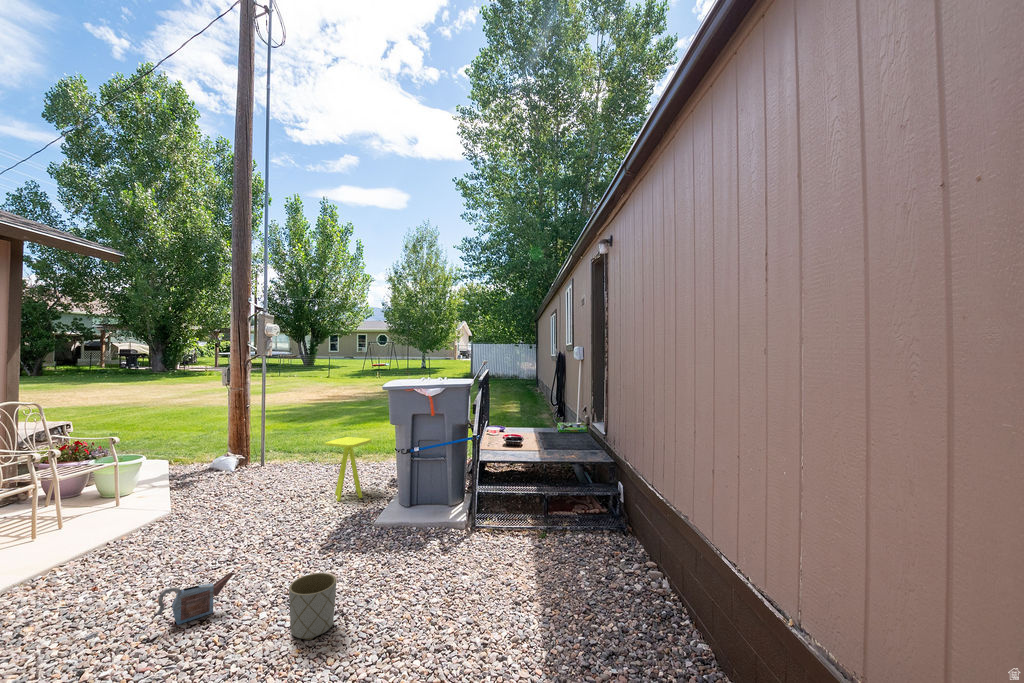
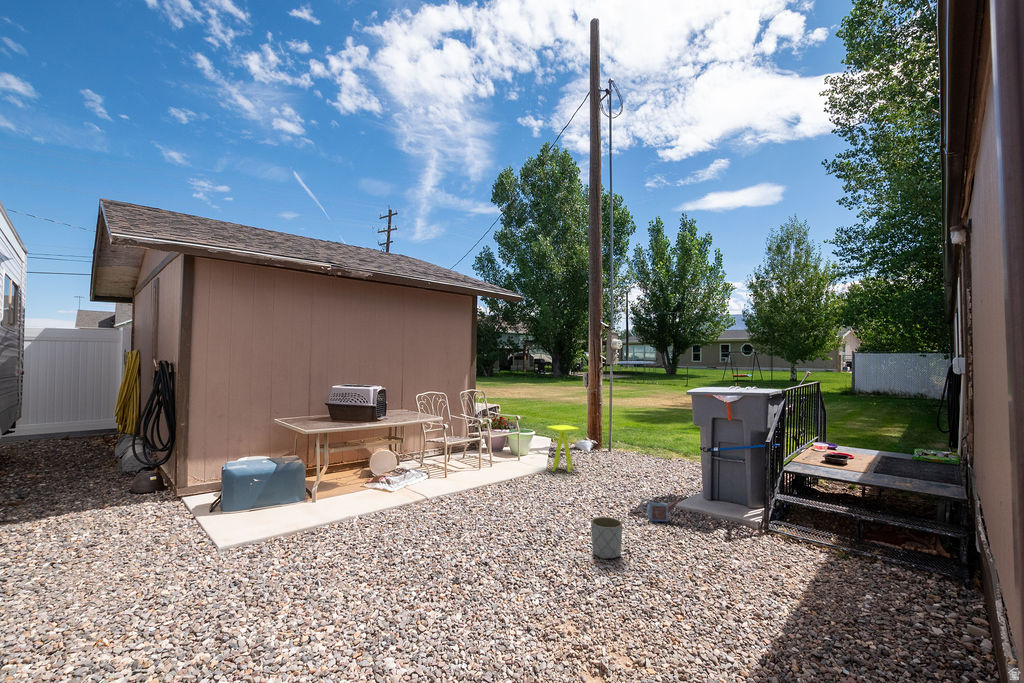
side table: present [326,437,371,501] -> present [547,425,579,472]
watering can: present [157,572,234,625] -> present [640,498,679,521]

